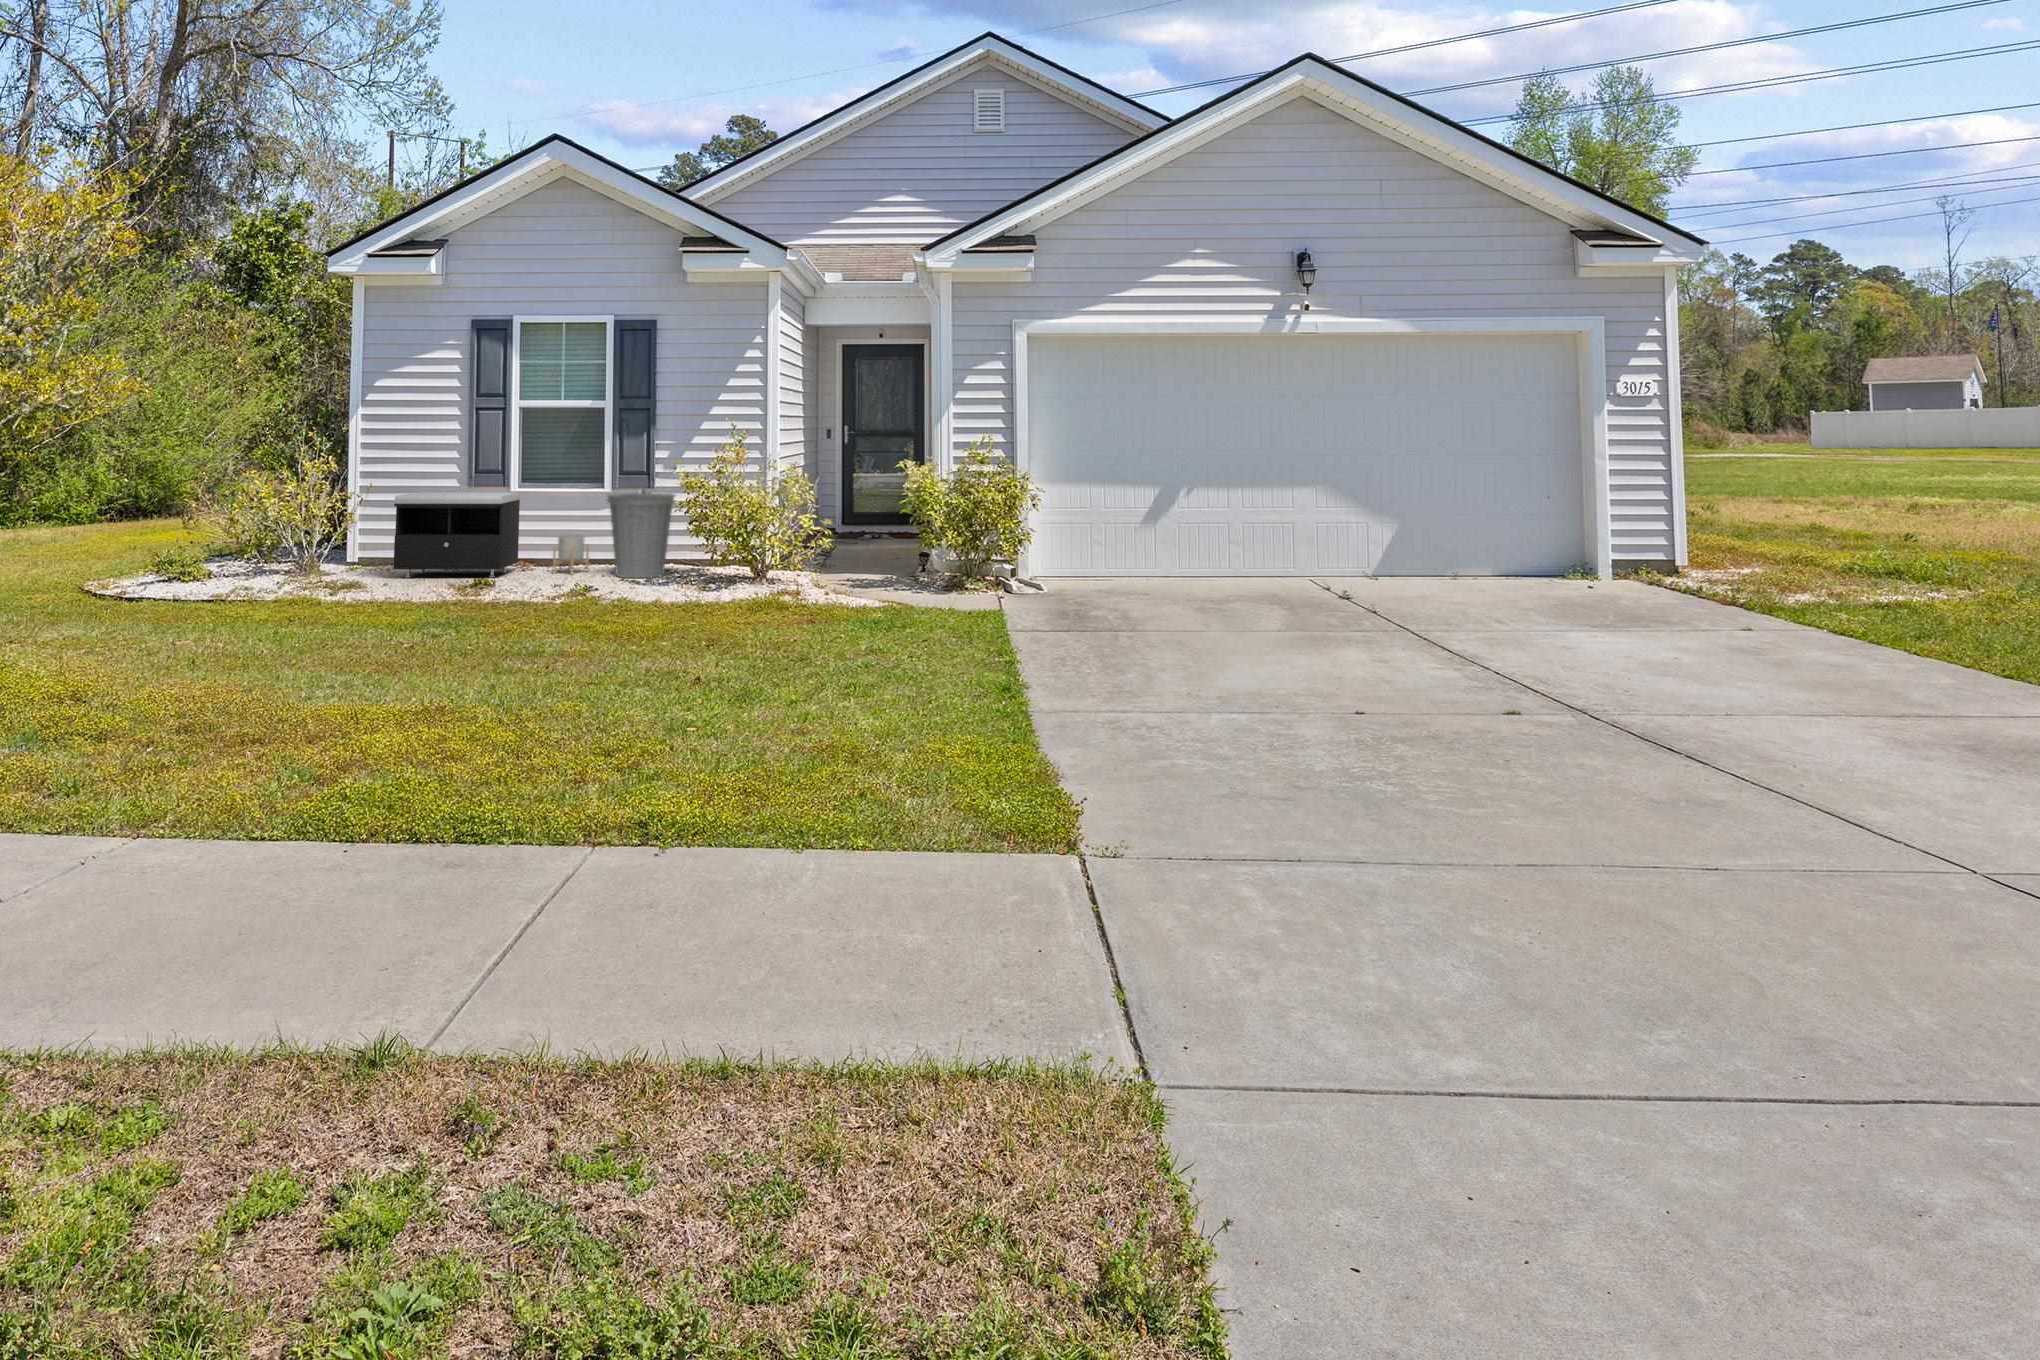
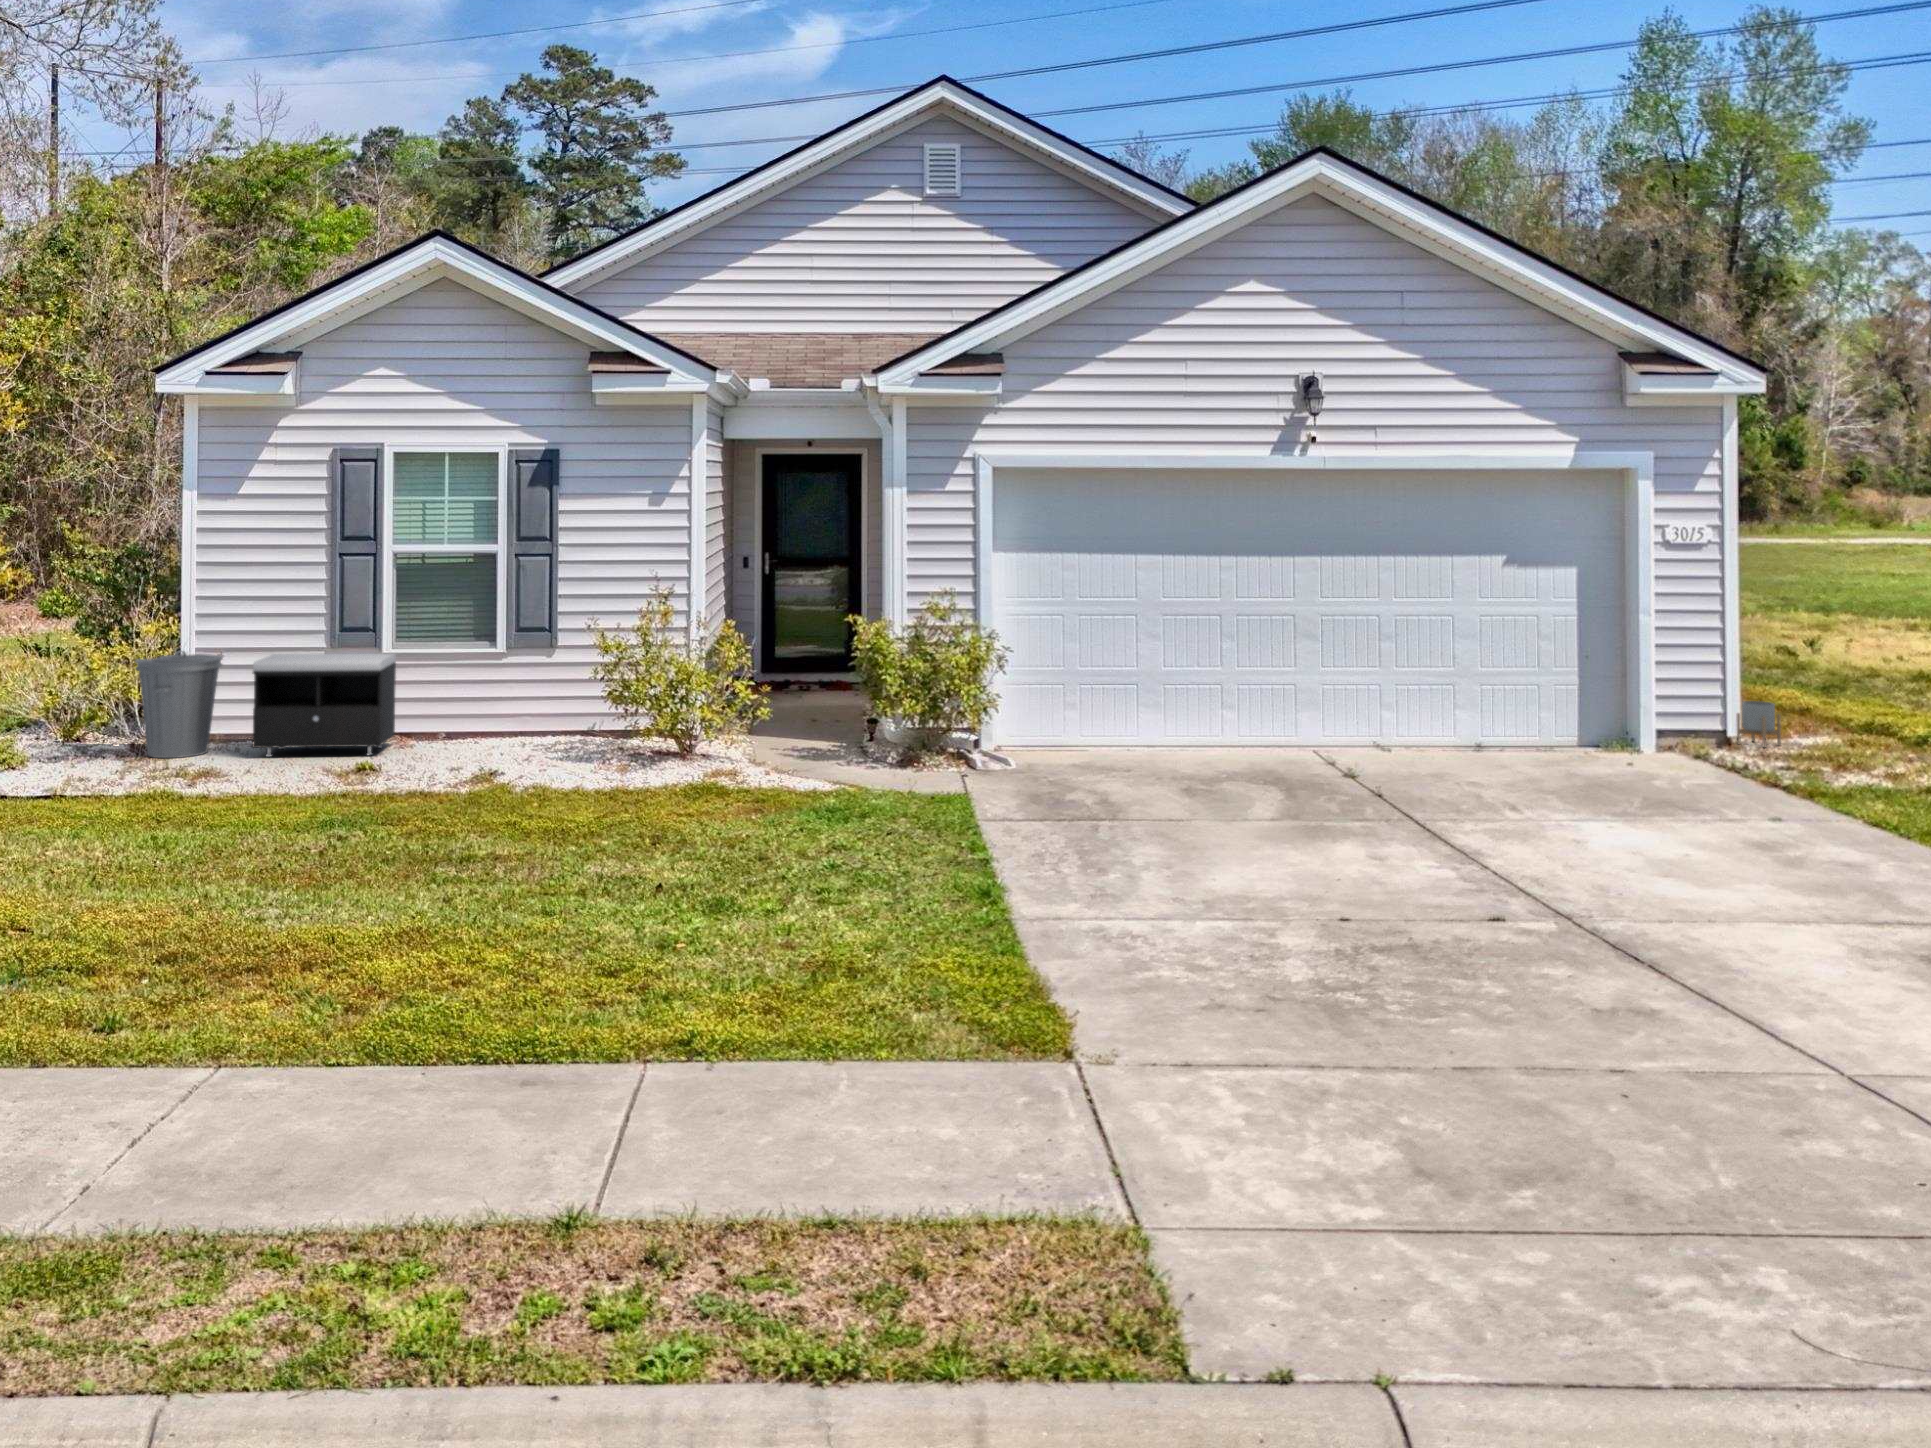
trash can: present [607,488,675,578] -> present [135,651,223,758]
planter: present [553,535,589,574] -> present [1737,701,1781,748]

